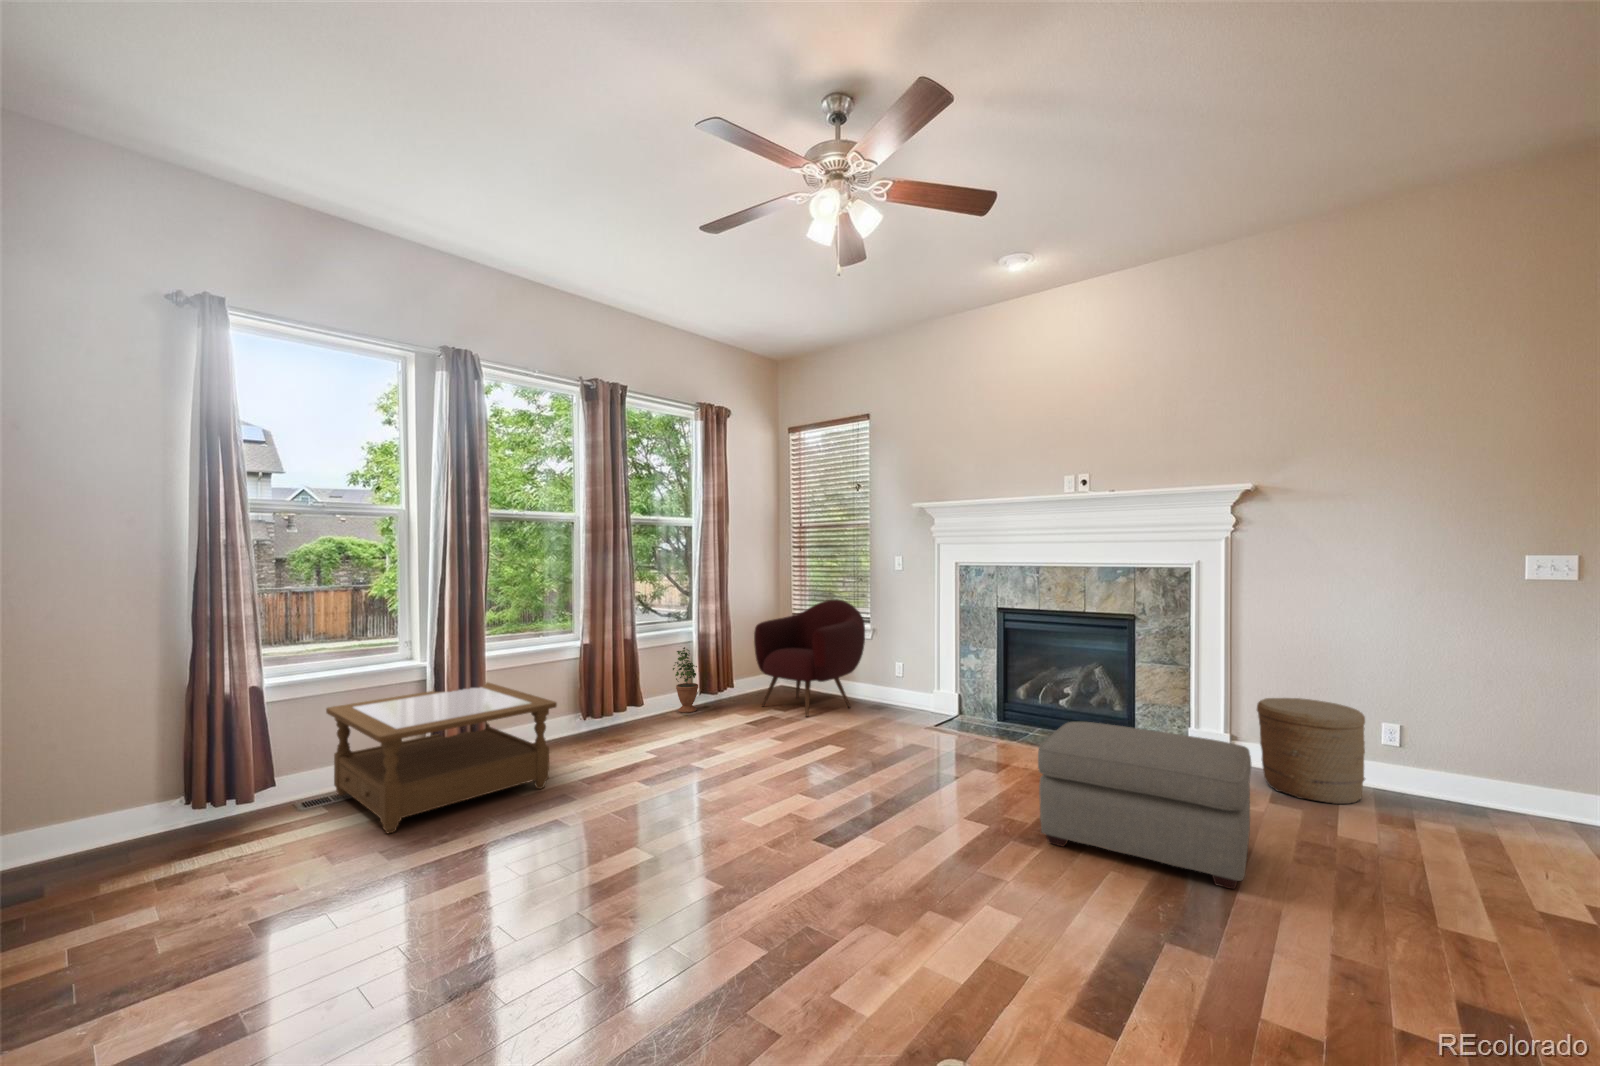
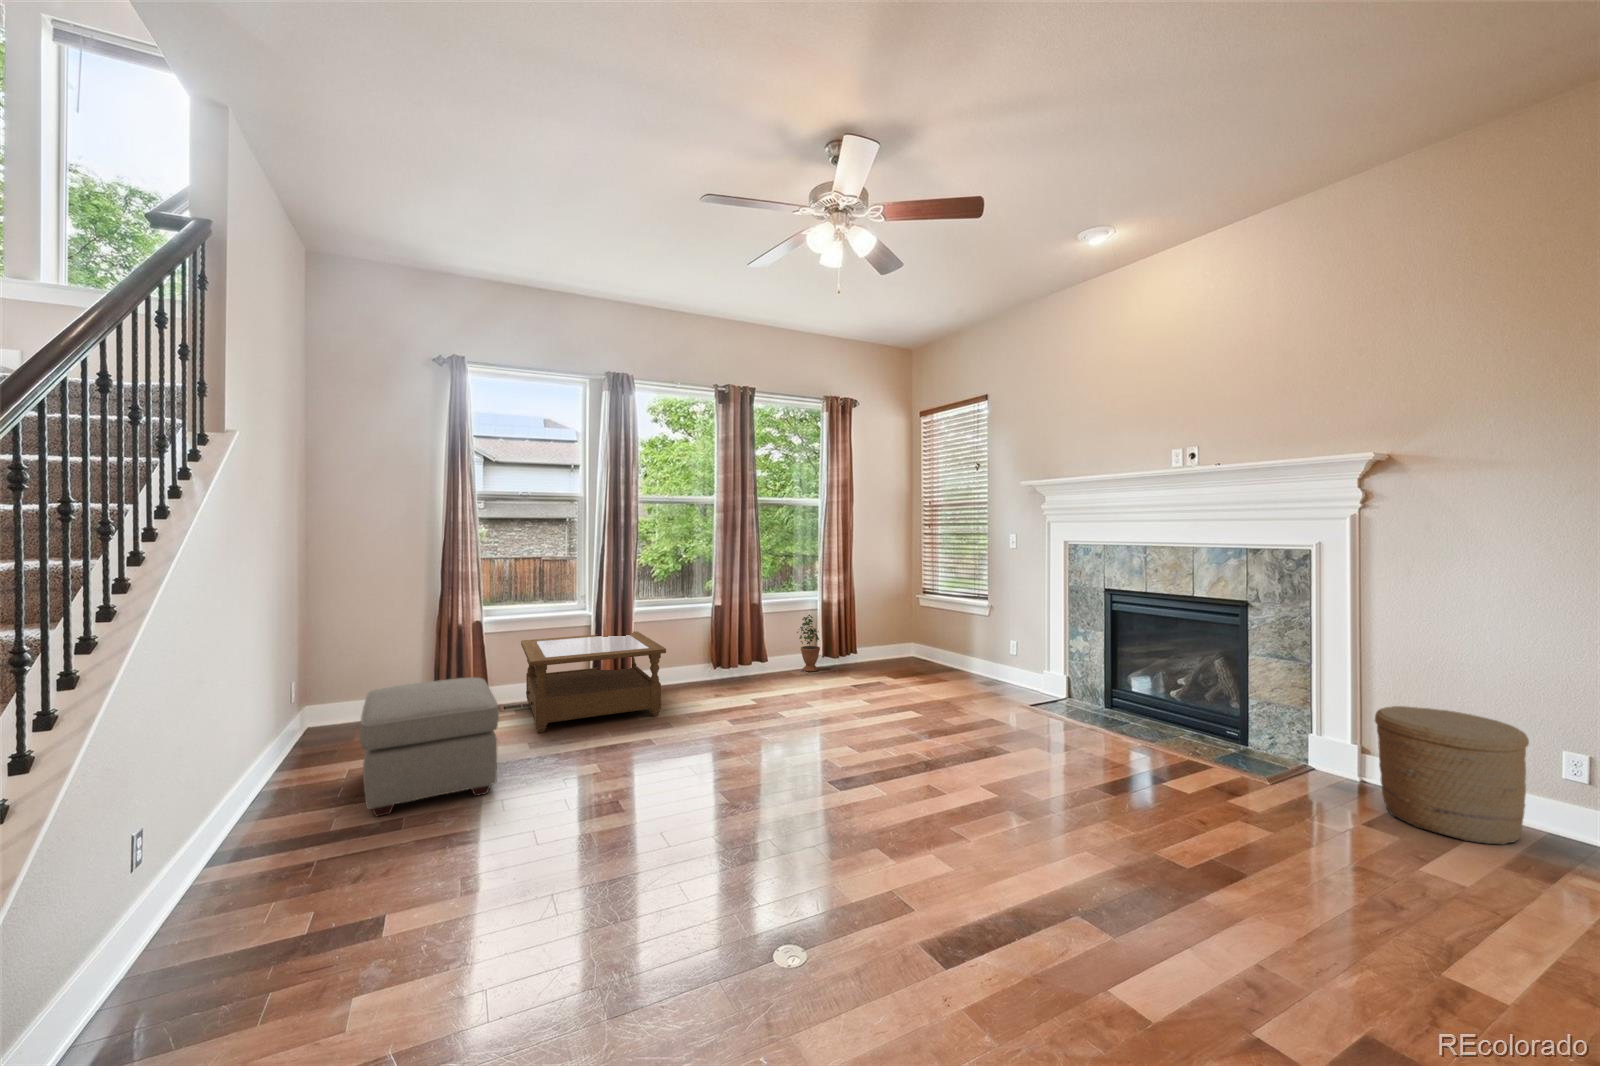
armchair: present [754,599,865,717] -> none [871,577,976,685]
ottoman: present [1038,722,1251,890] -> present [360,677,499,816]

